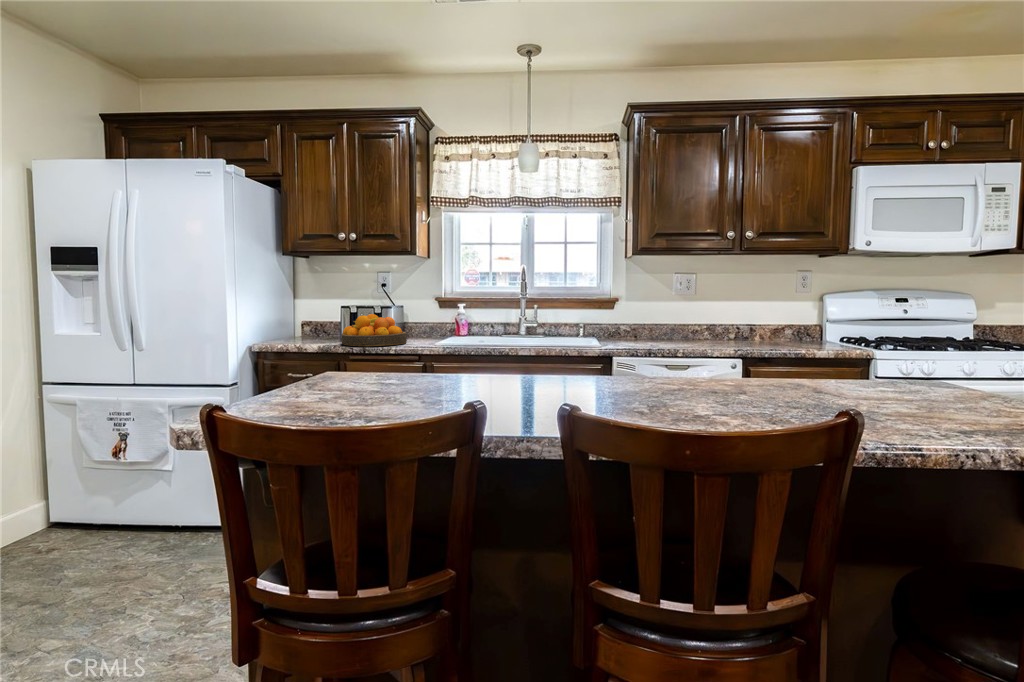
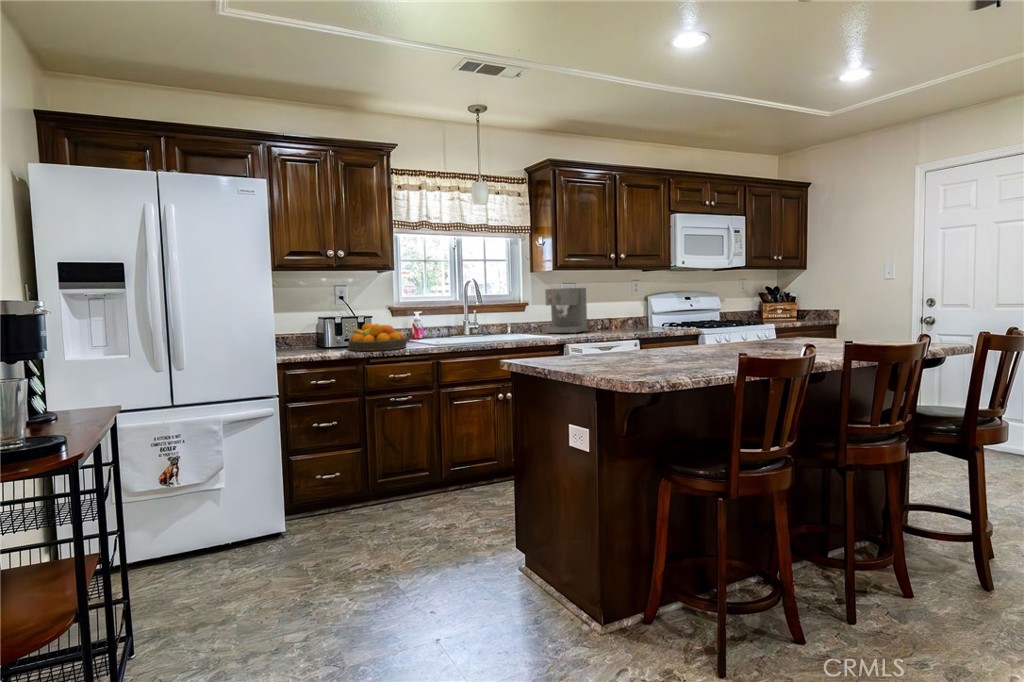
coffee maker: none [625,280,689,343] -> present [545,288,587,333]

